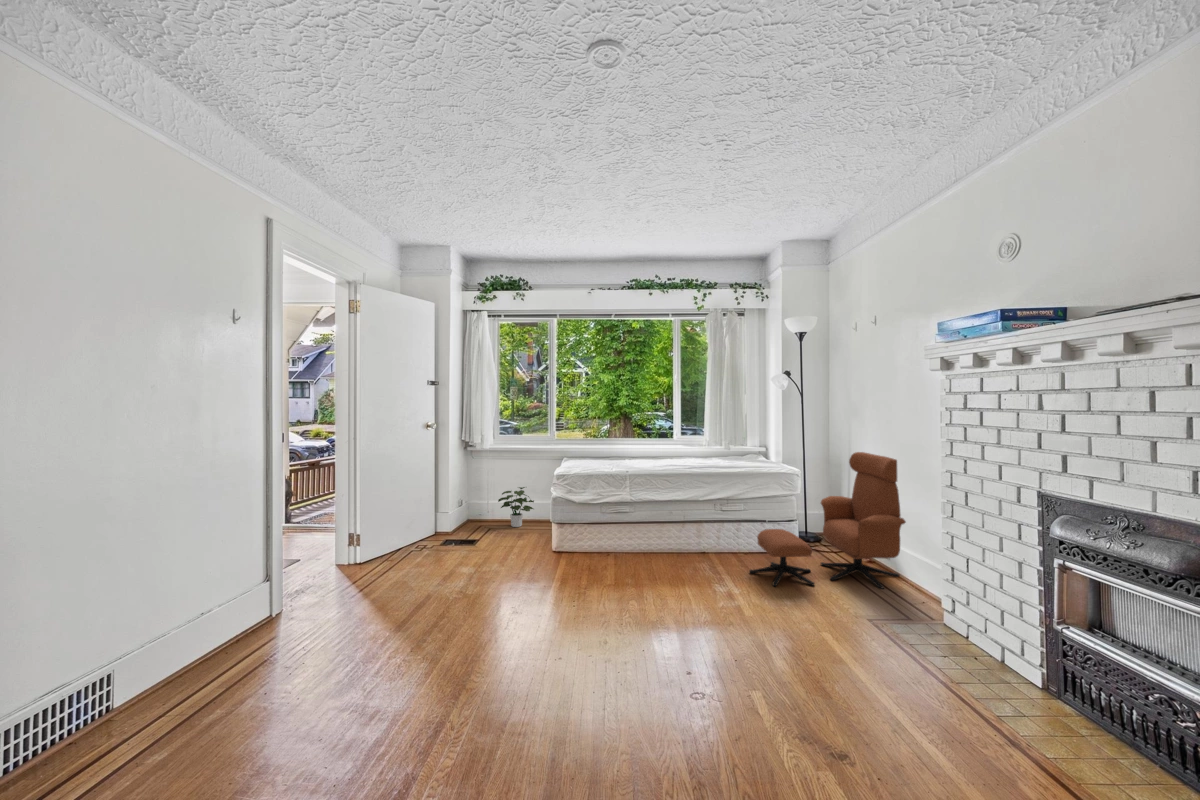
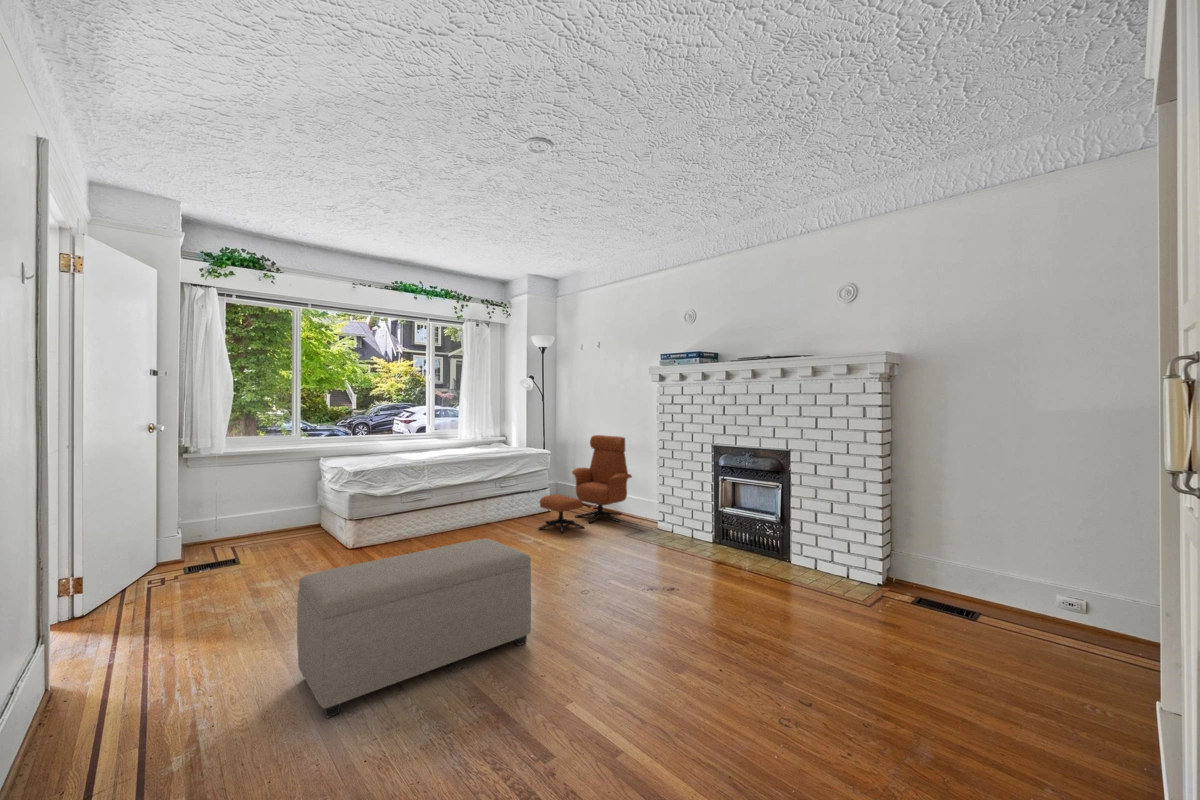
potted plant: present [498,487,534,527] -> none [241,494,292,541]
ottoman: none [258,587,544,760] -> present [297,539,531,718]

